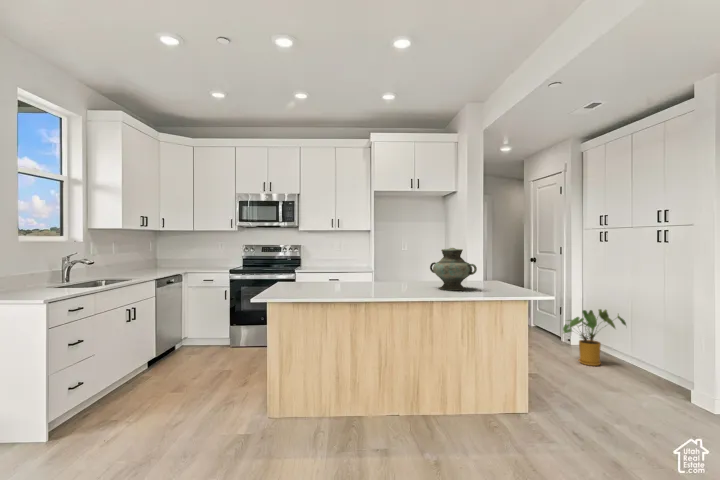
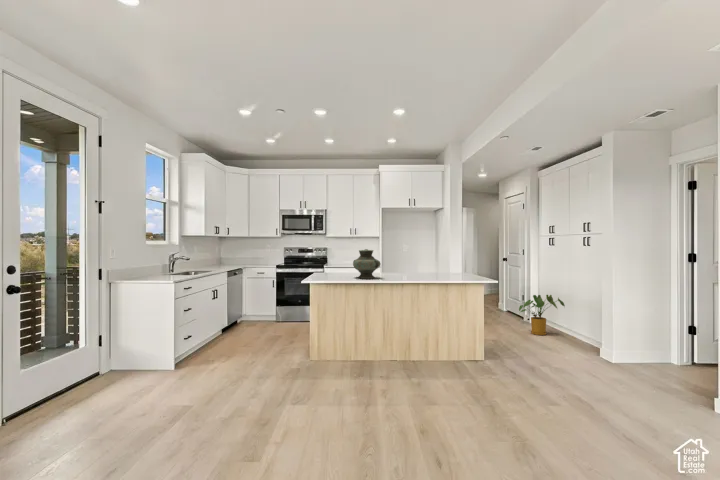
vase: present [430,248,477,290] -> present [353,249,381,279]

